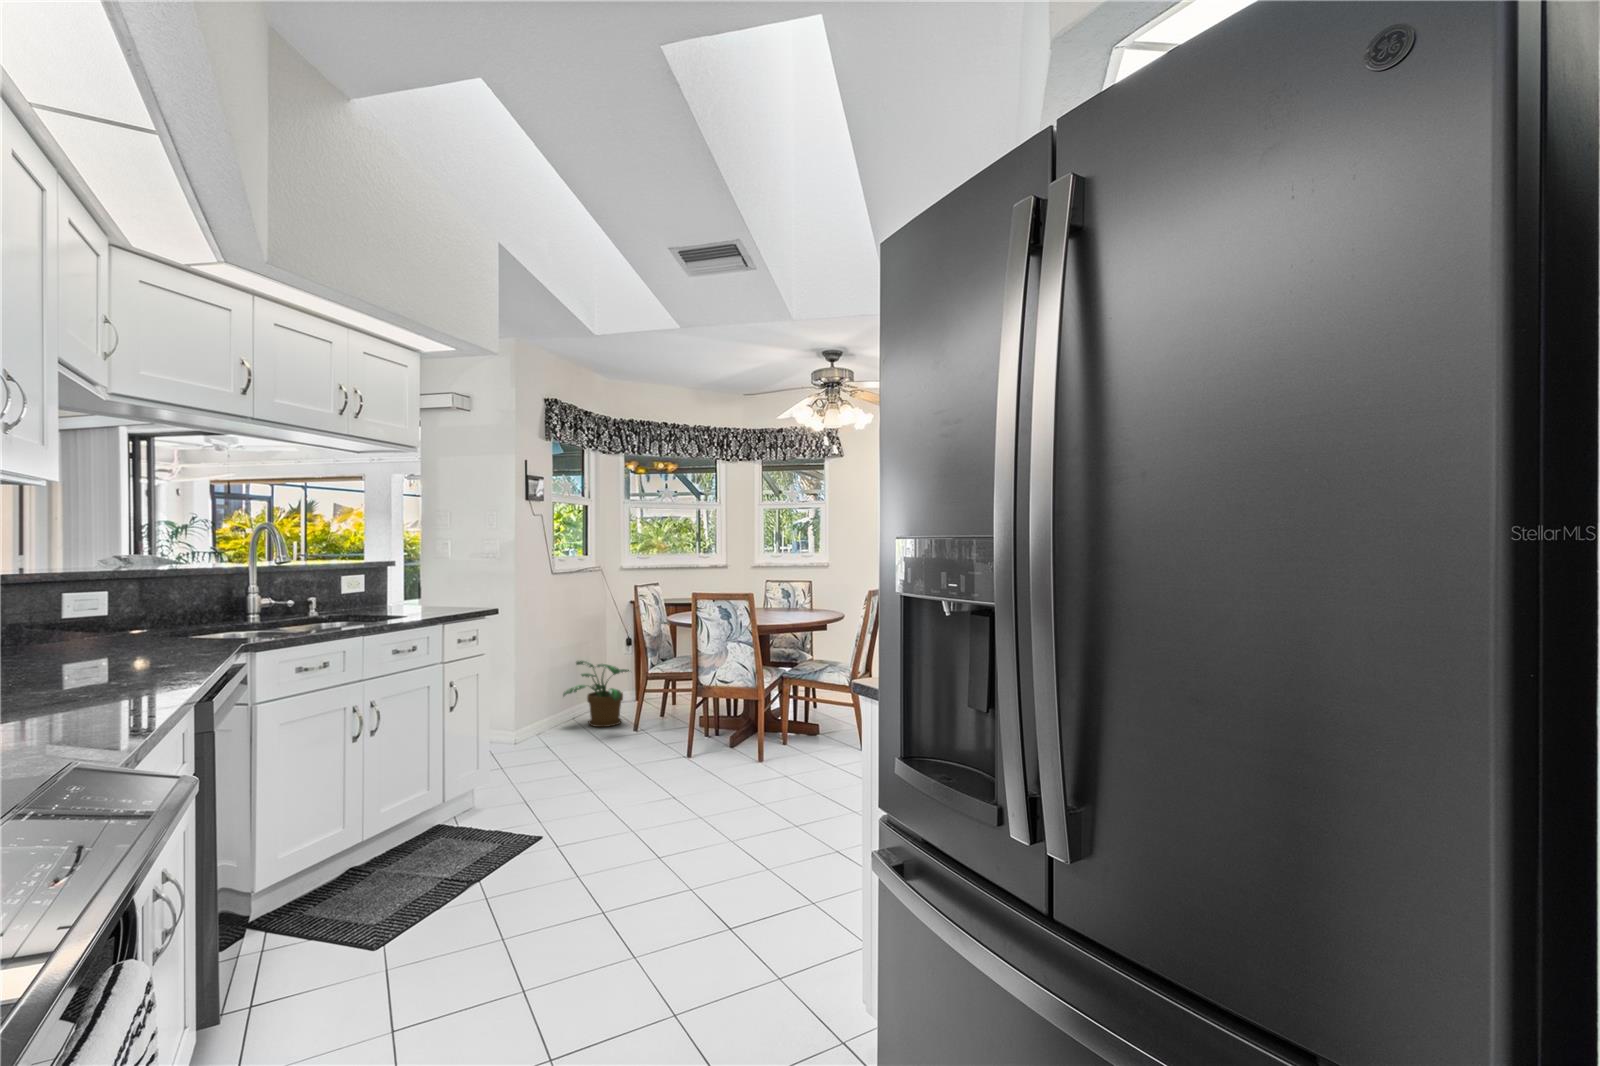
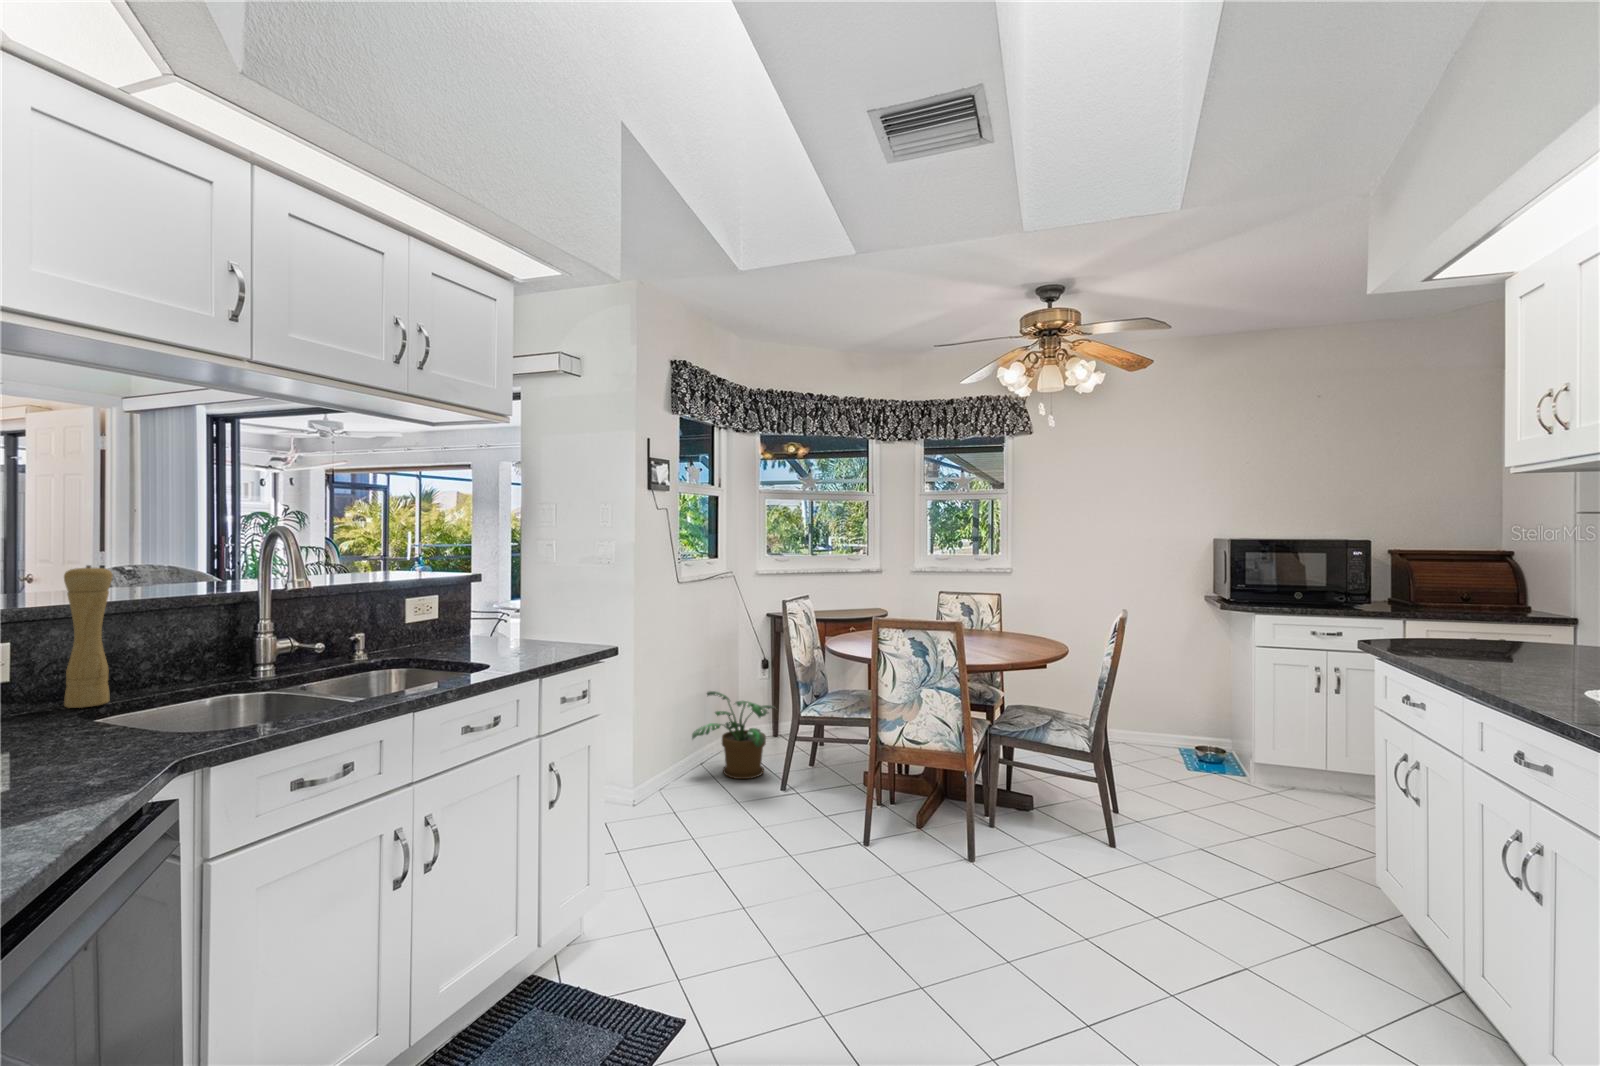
pepper mill: none [143,545,171,631] -> present [64,565,113,708]

